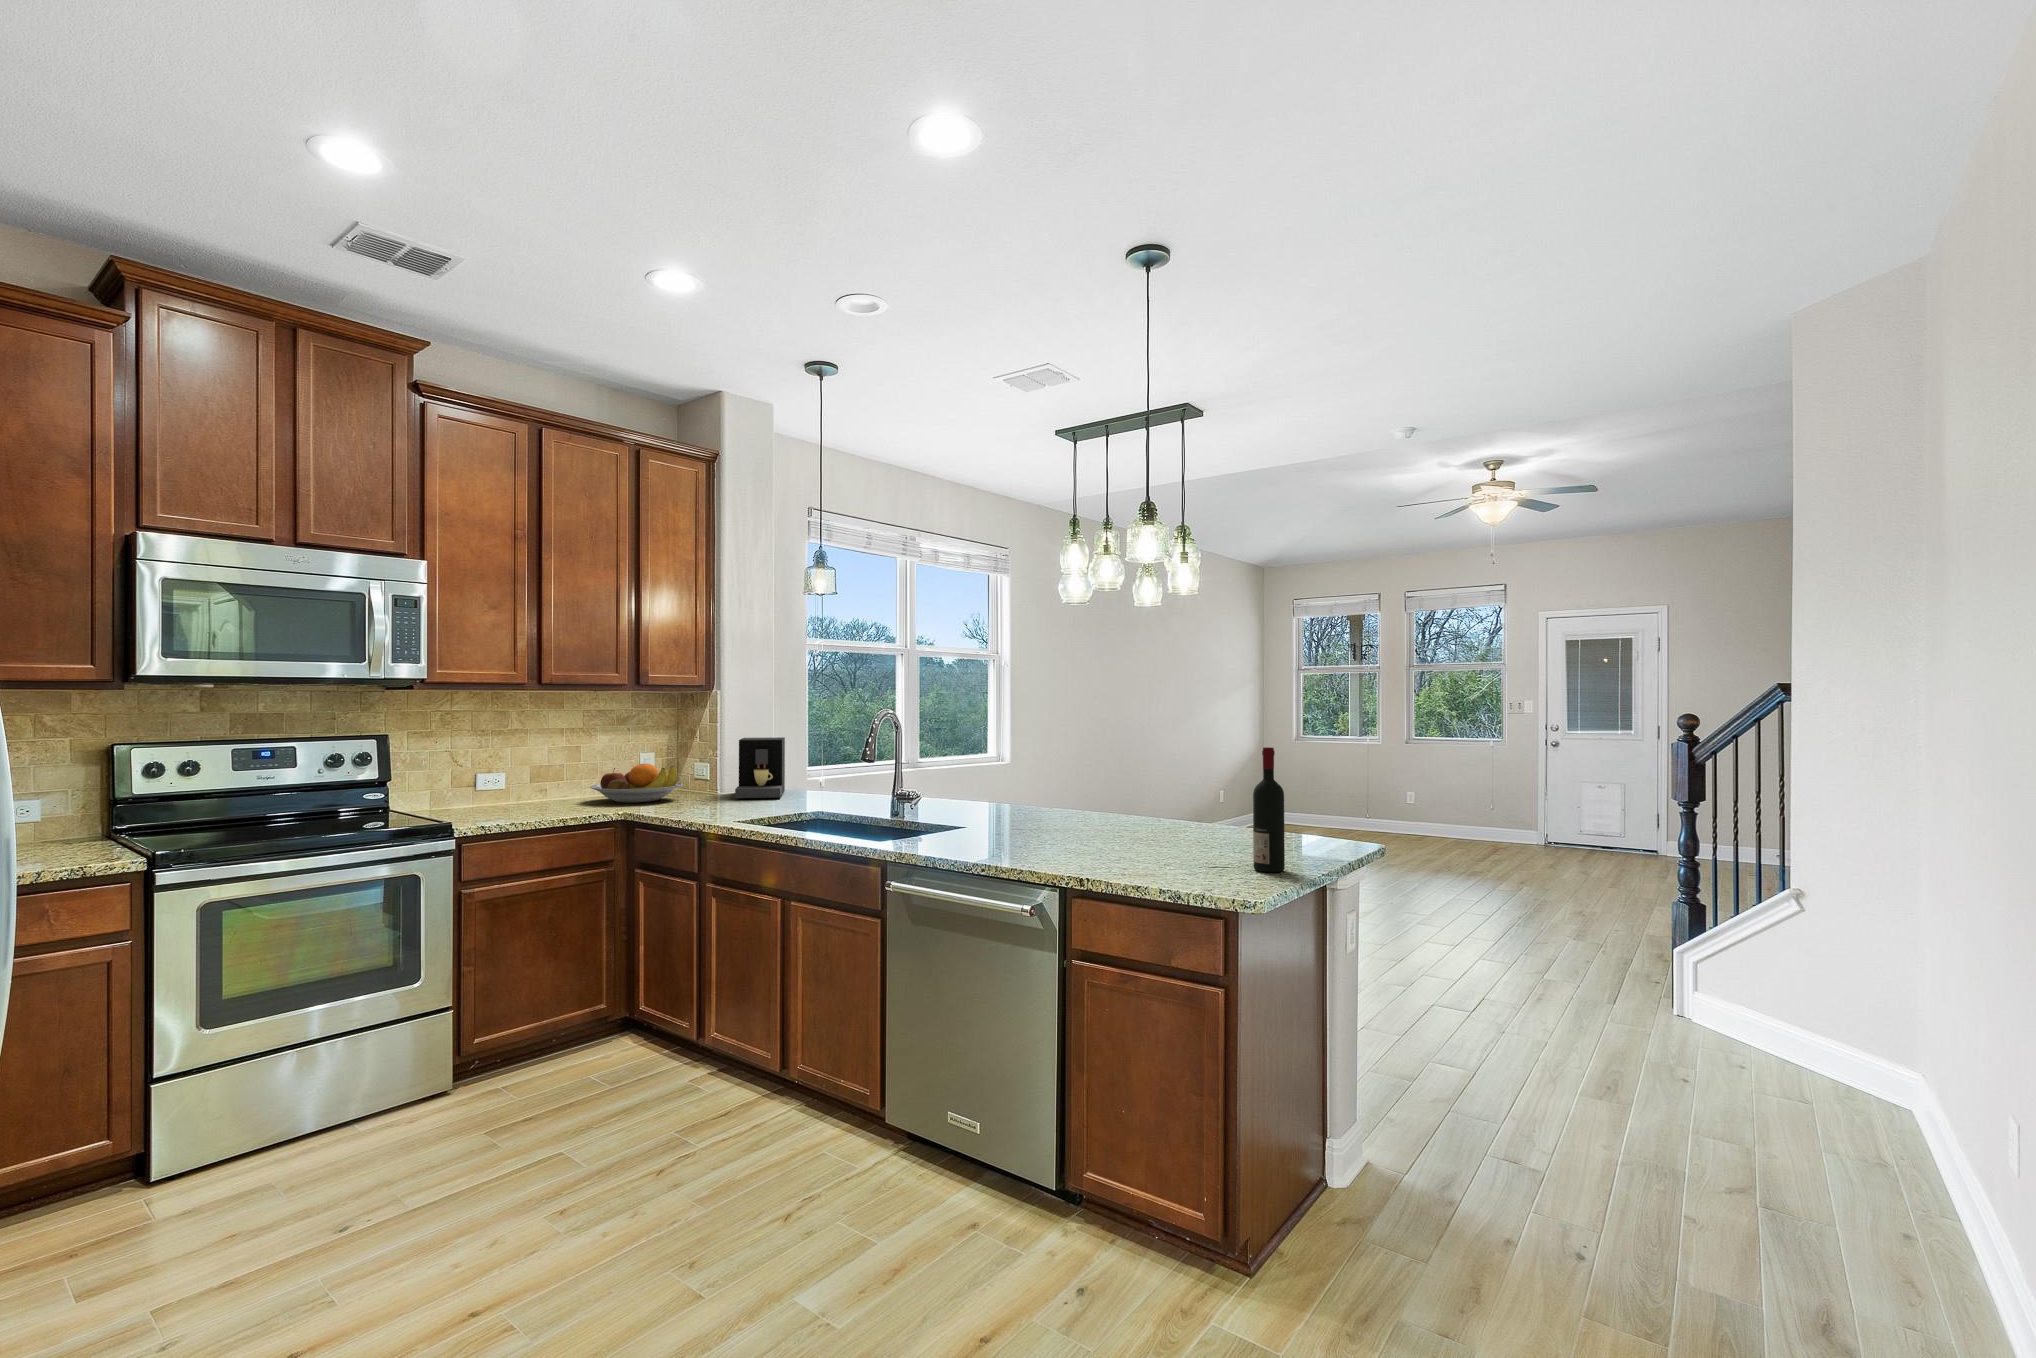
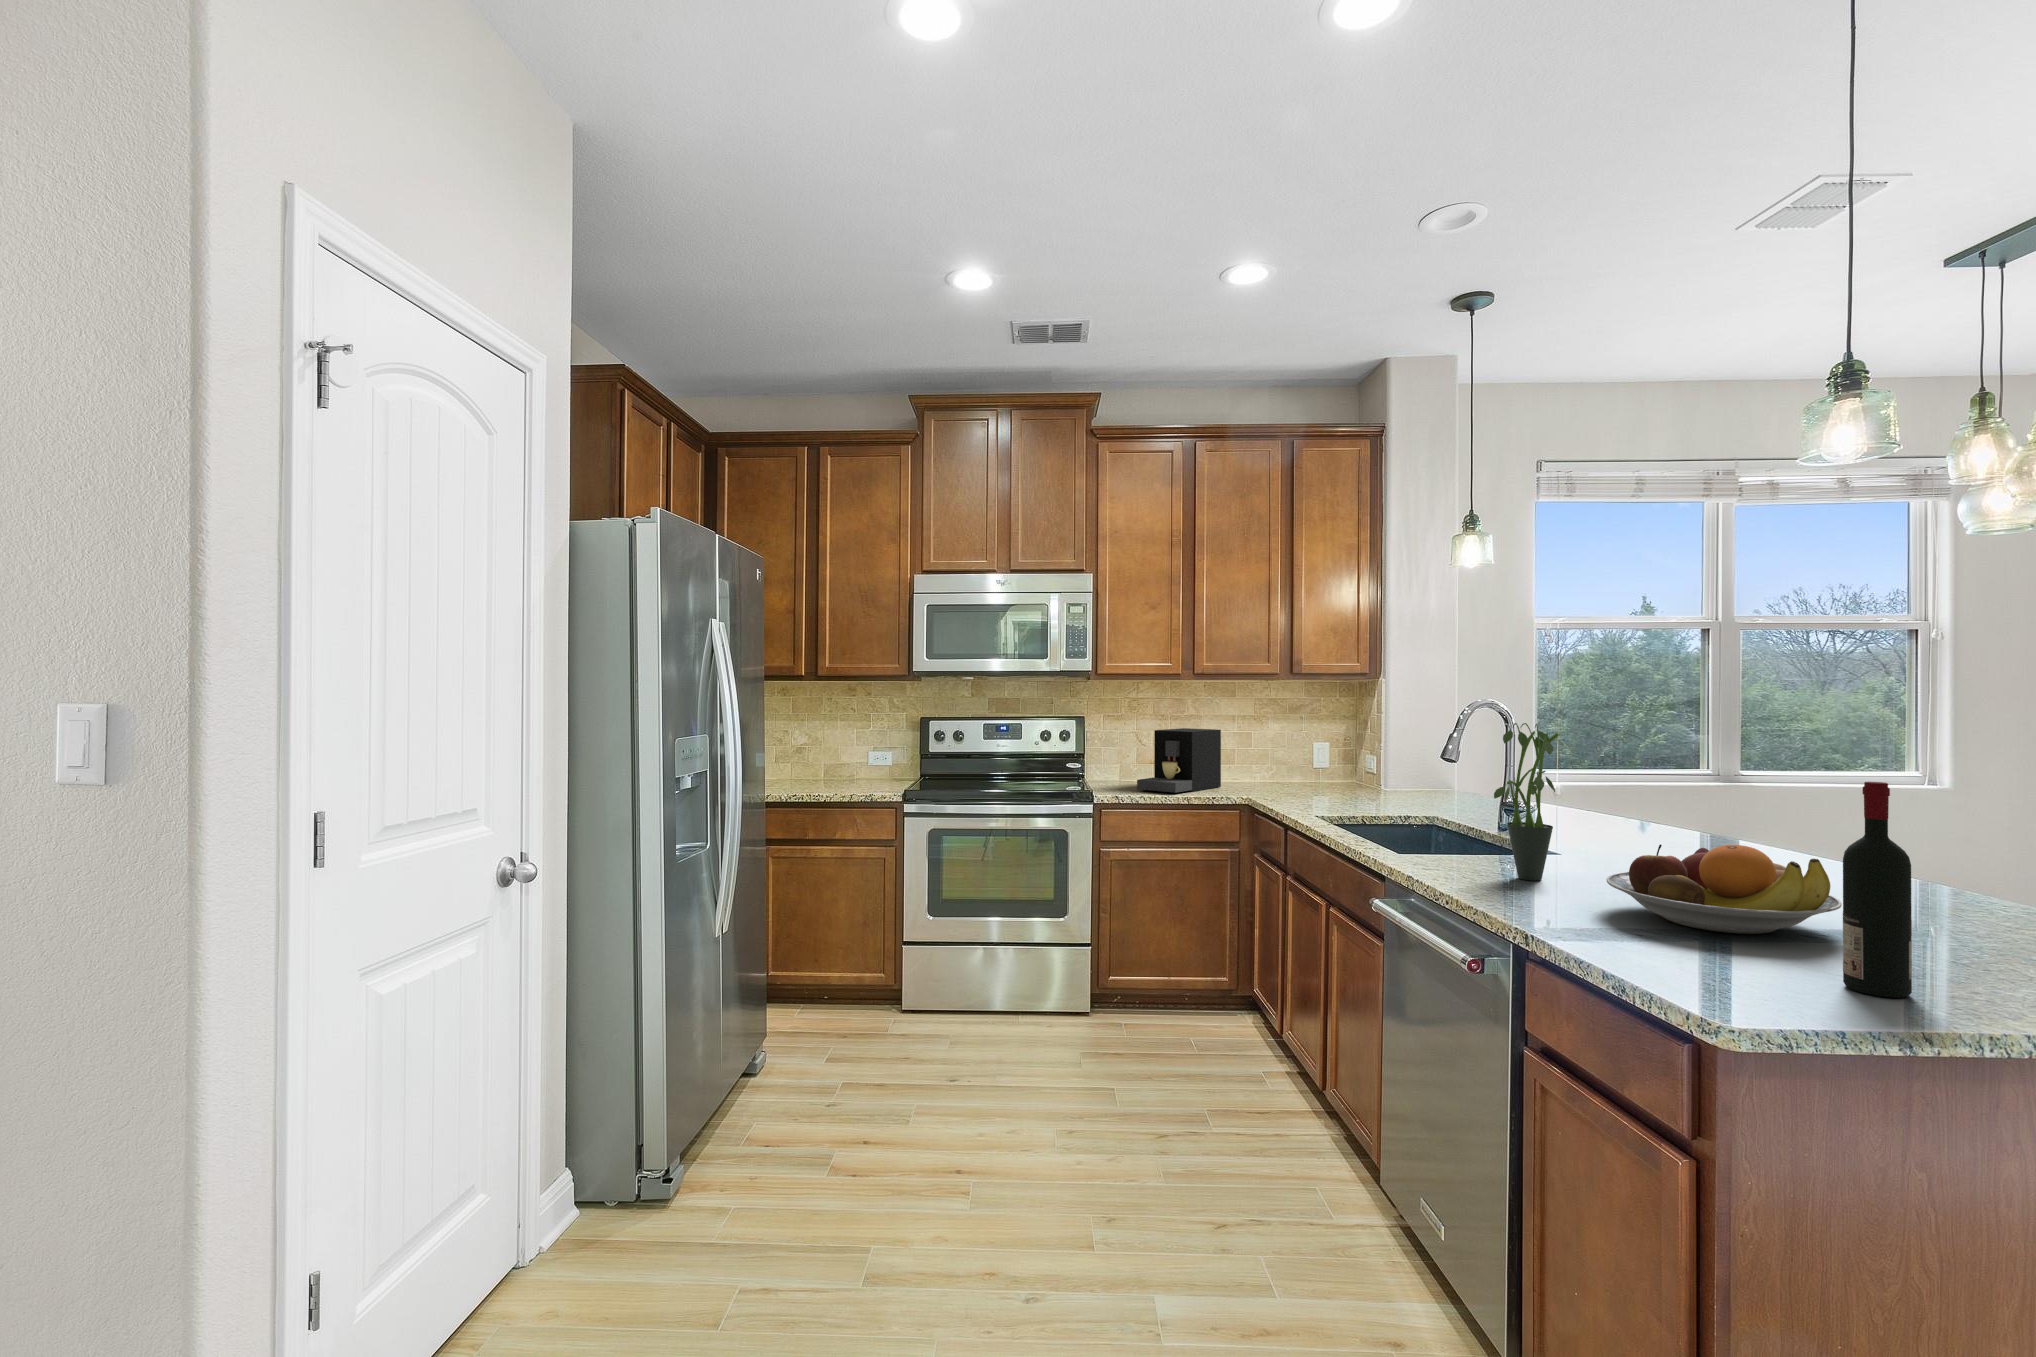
potted plant: none [981,722,1028,845] -> present [1494,723,1571,880]
coffee maker: present [735,737,785,798] -> present [1137,728,1221,793]
fruit bowl: present [590,763,683,803] -> present [1607,844,1842,934]

